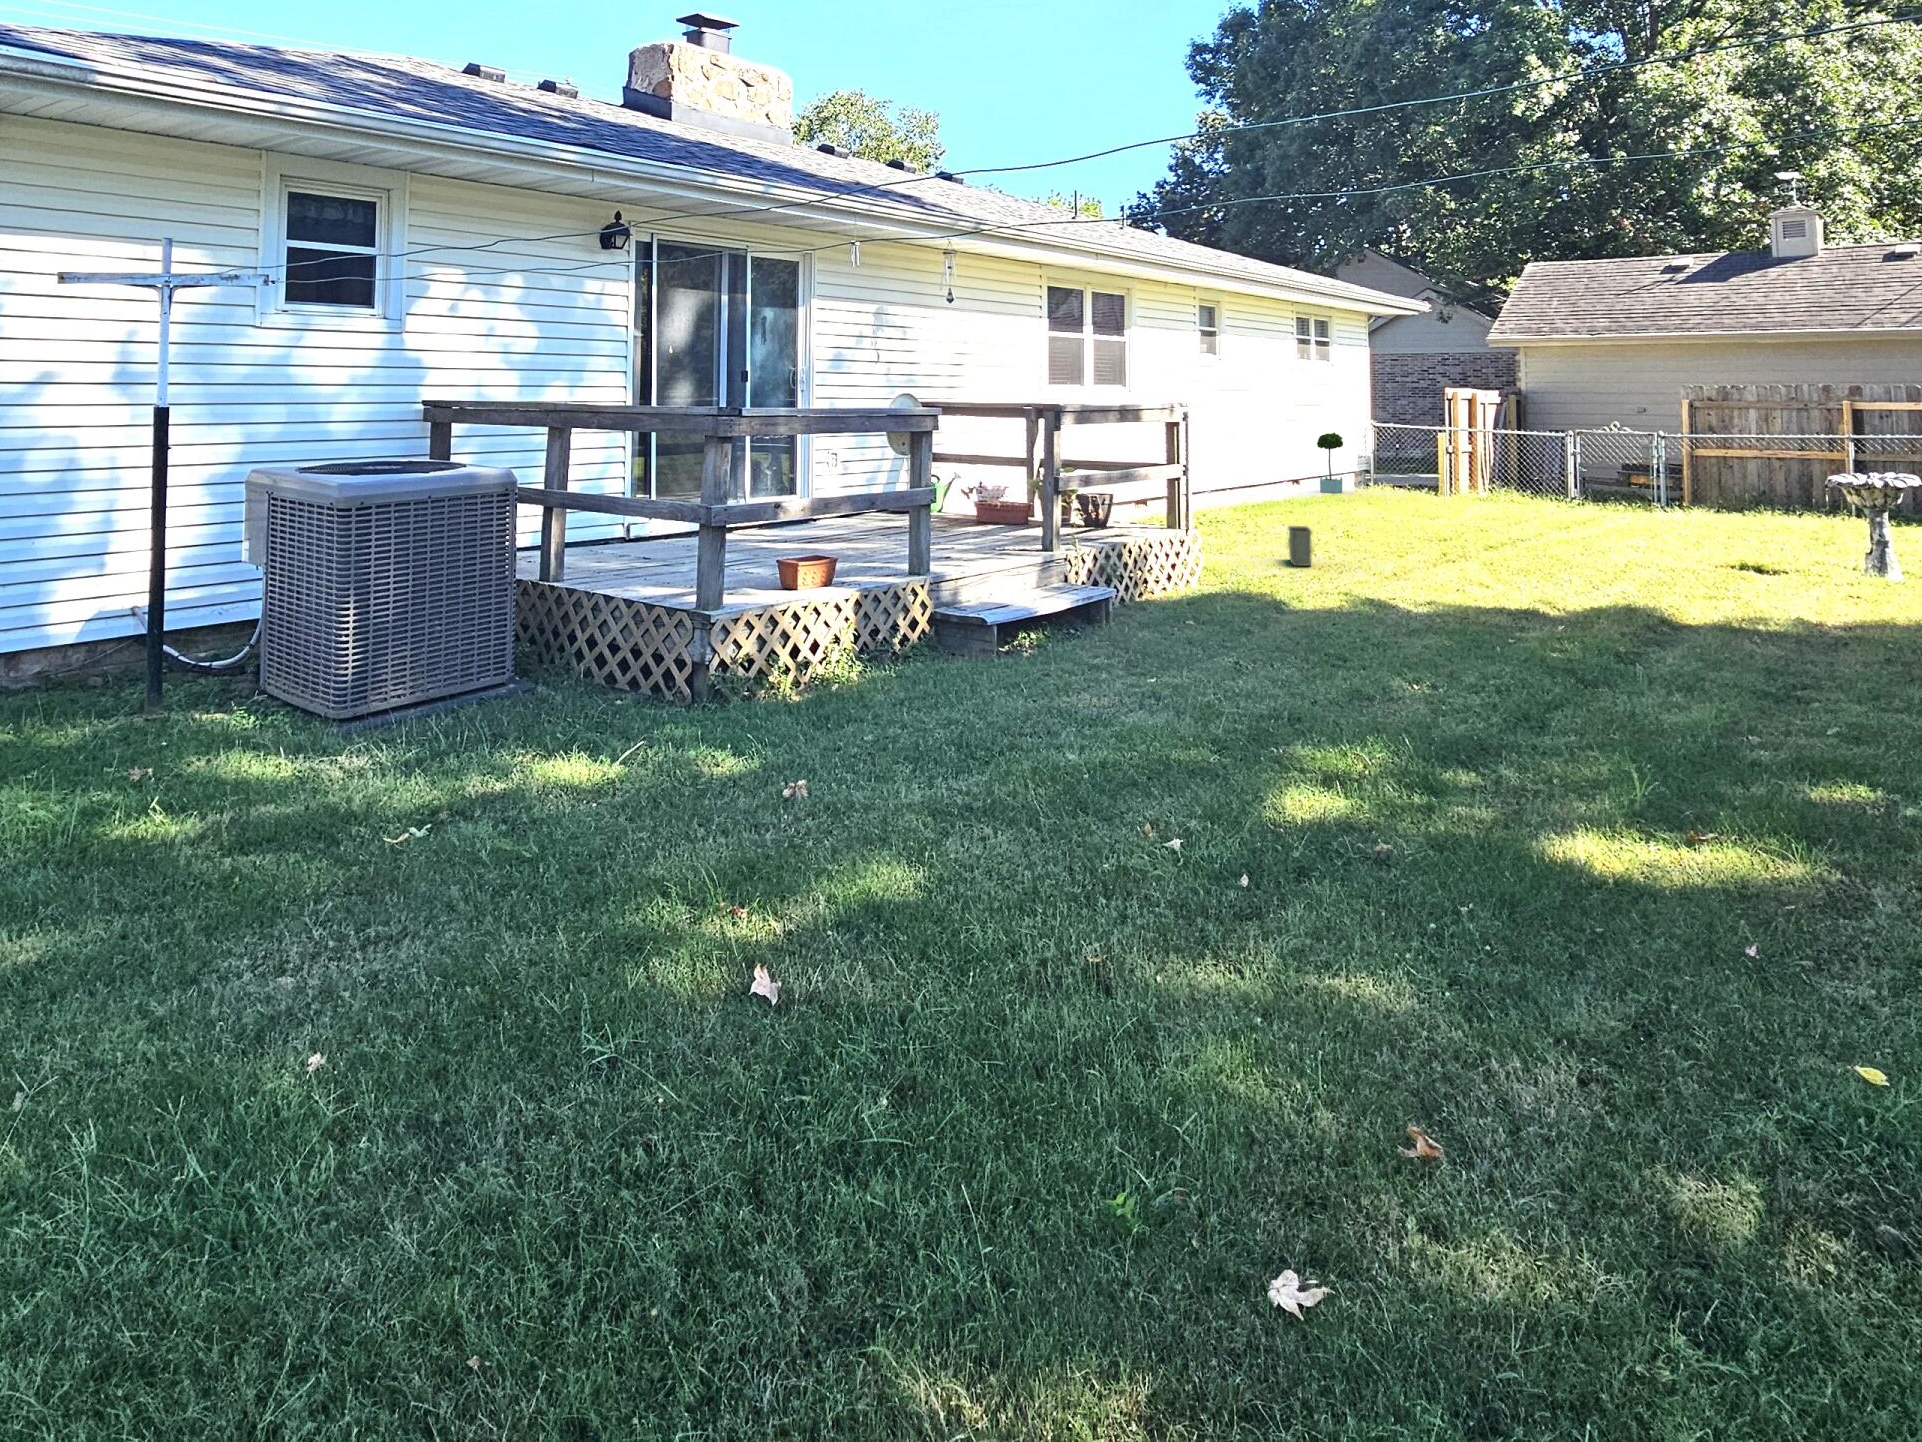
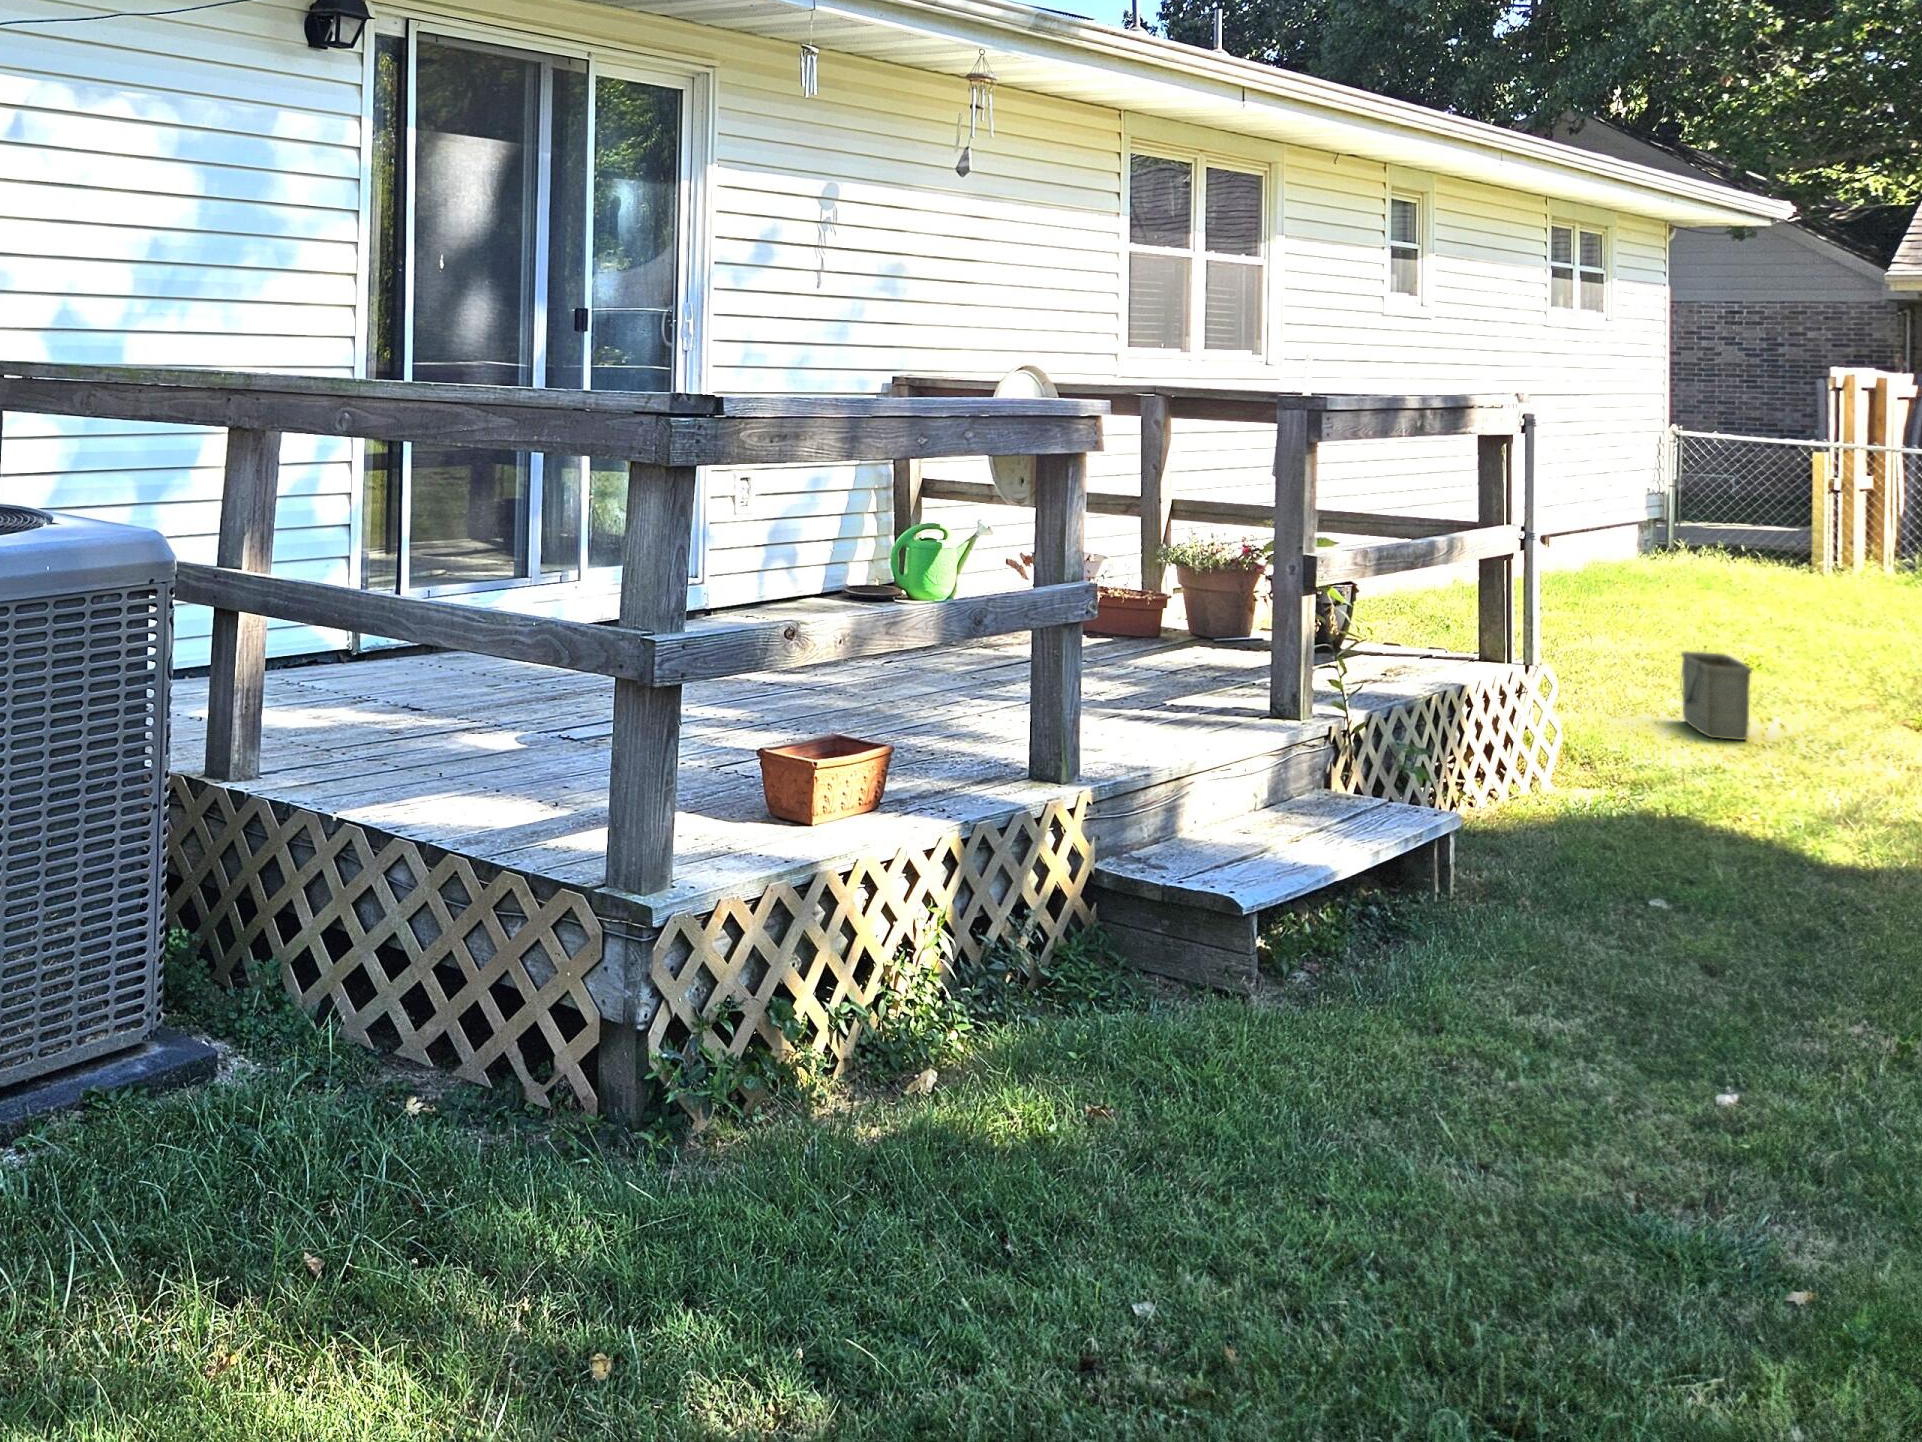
potted tree: present [1317,432,1343,493] -> none [1581,449,1635,566]

